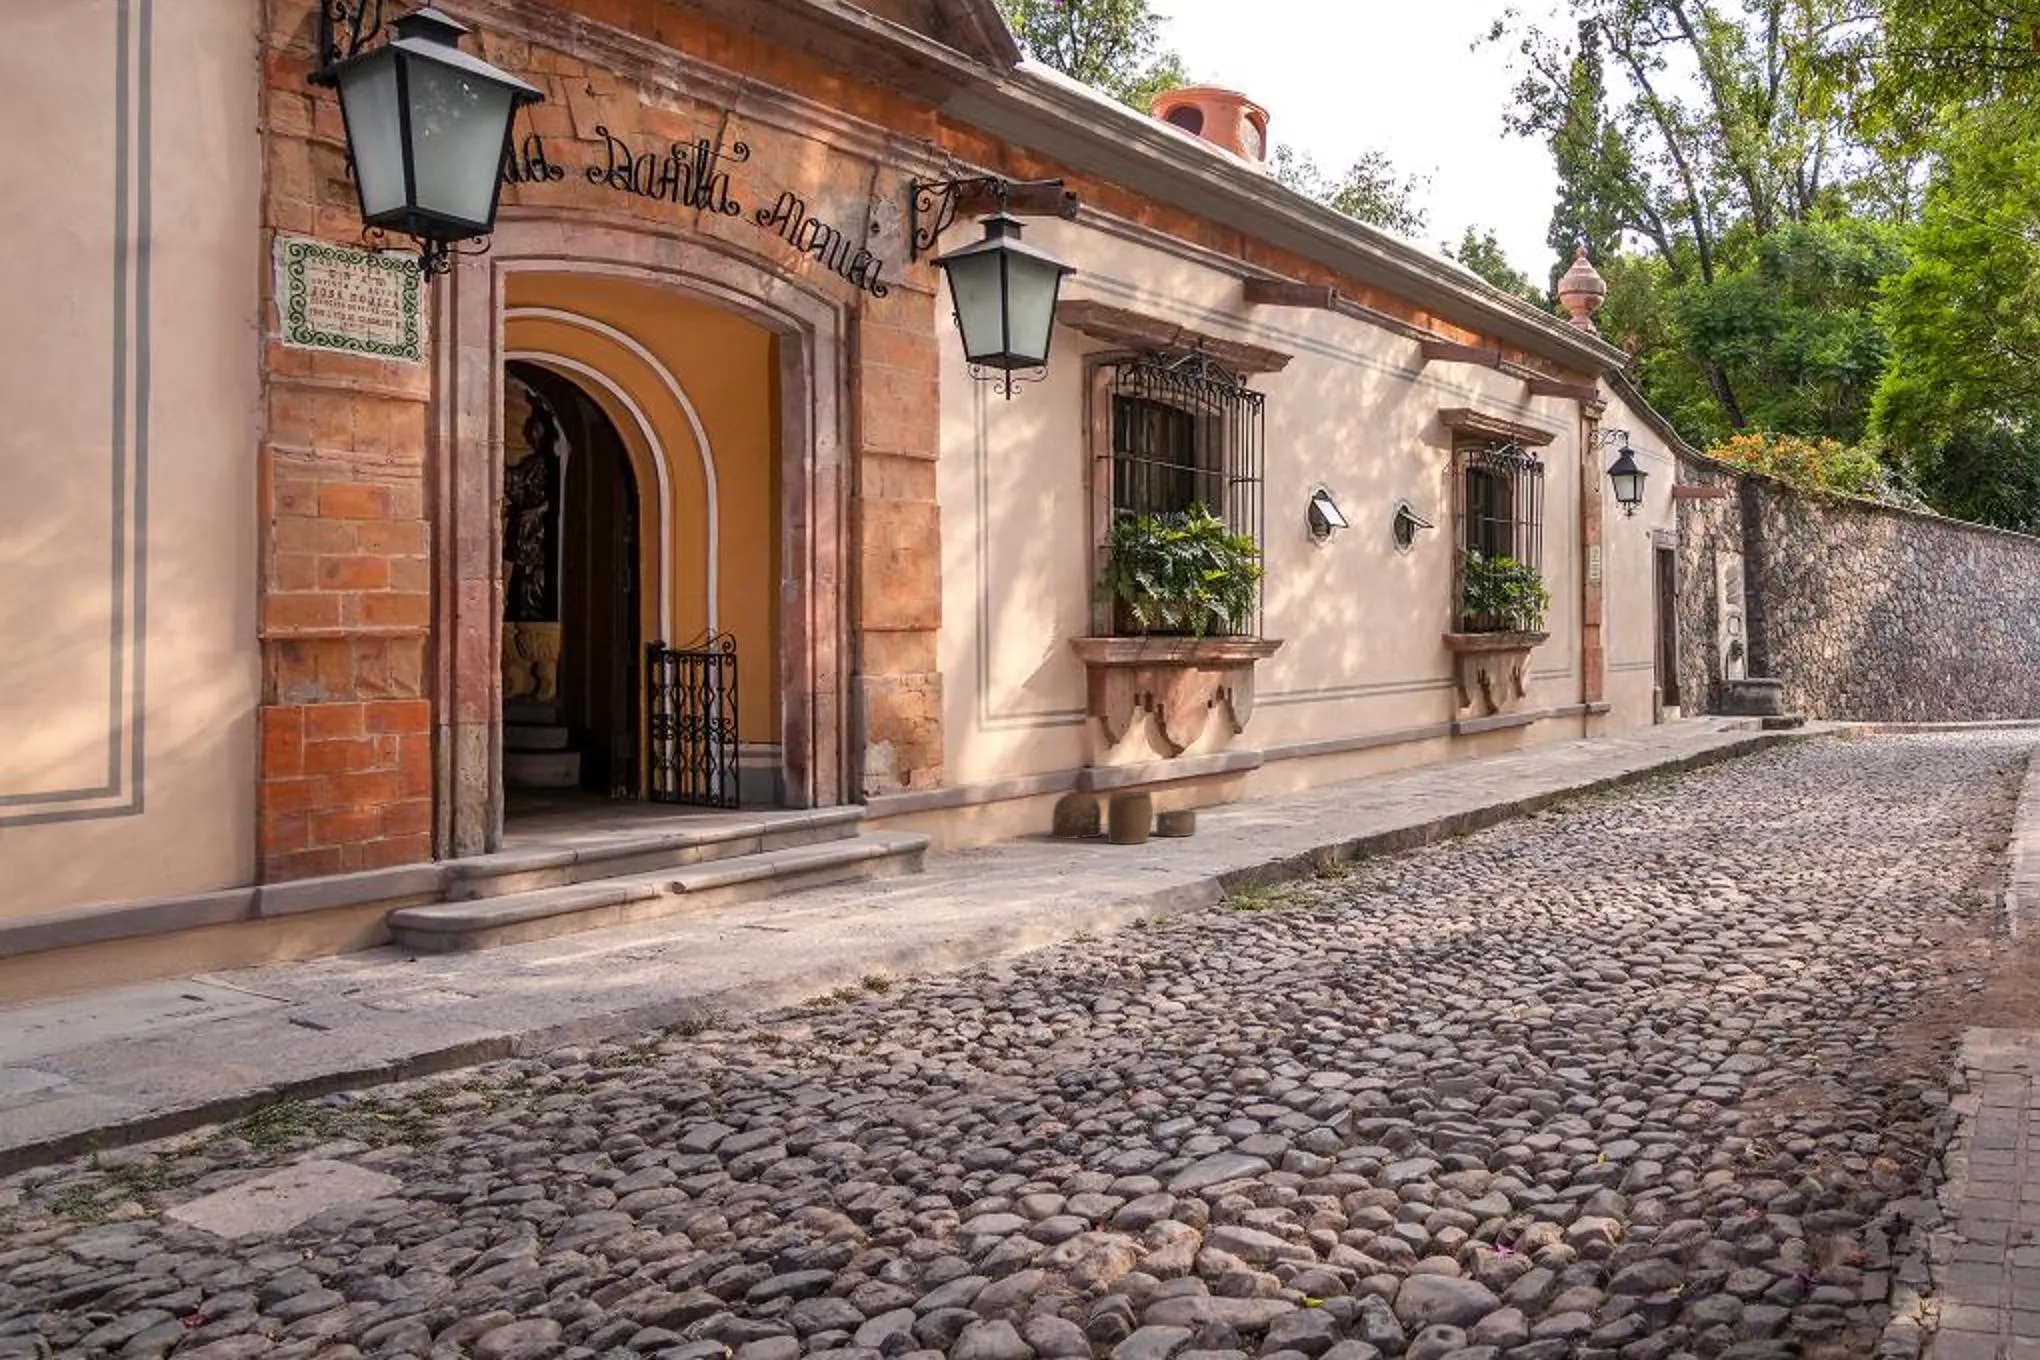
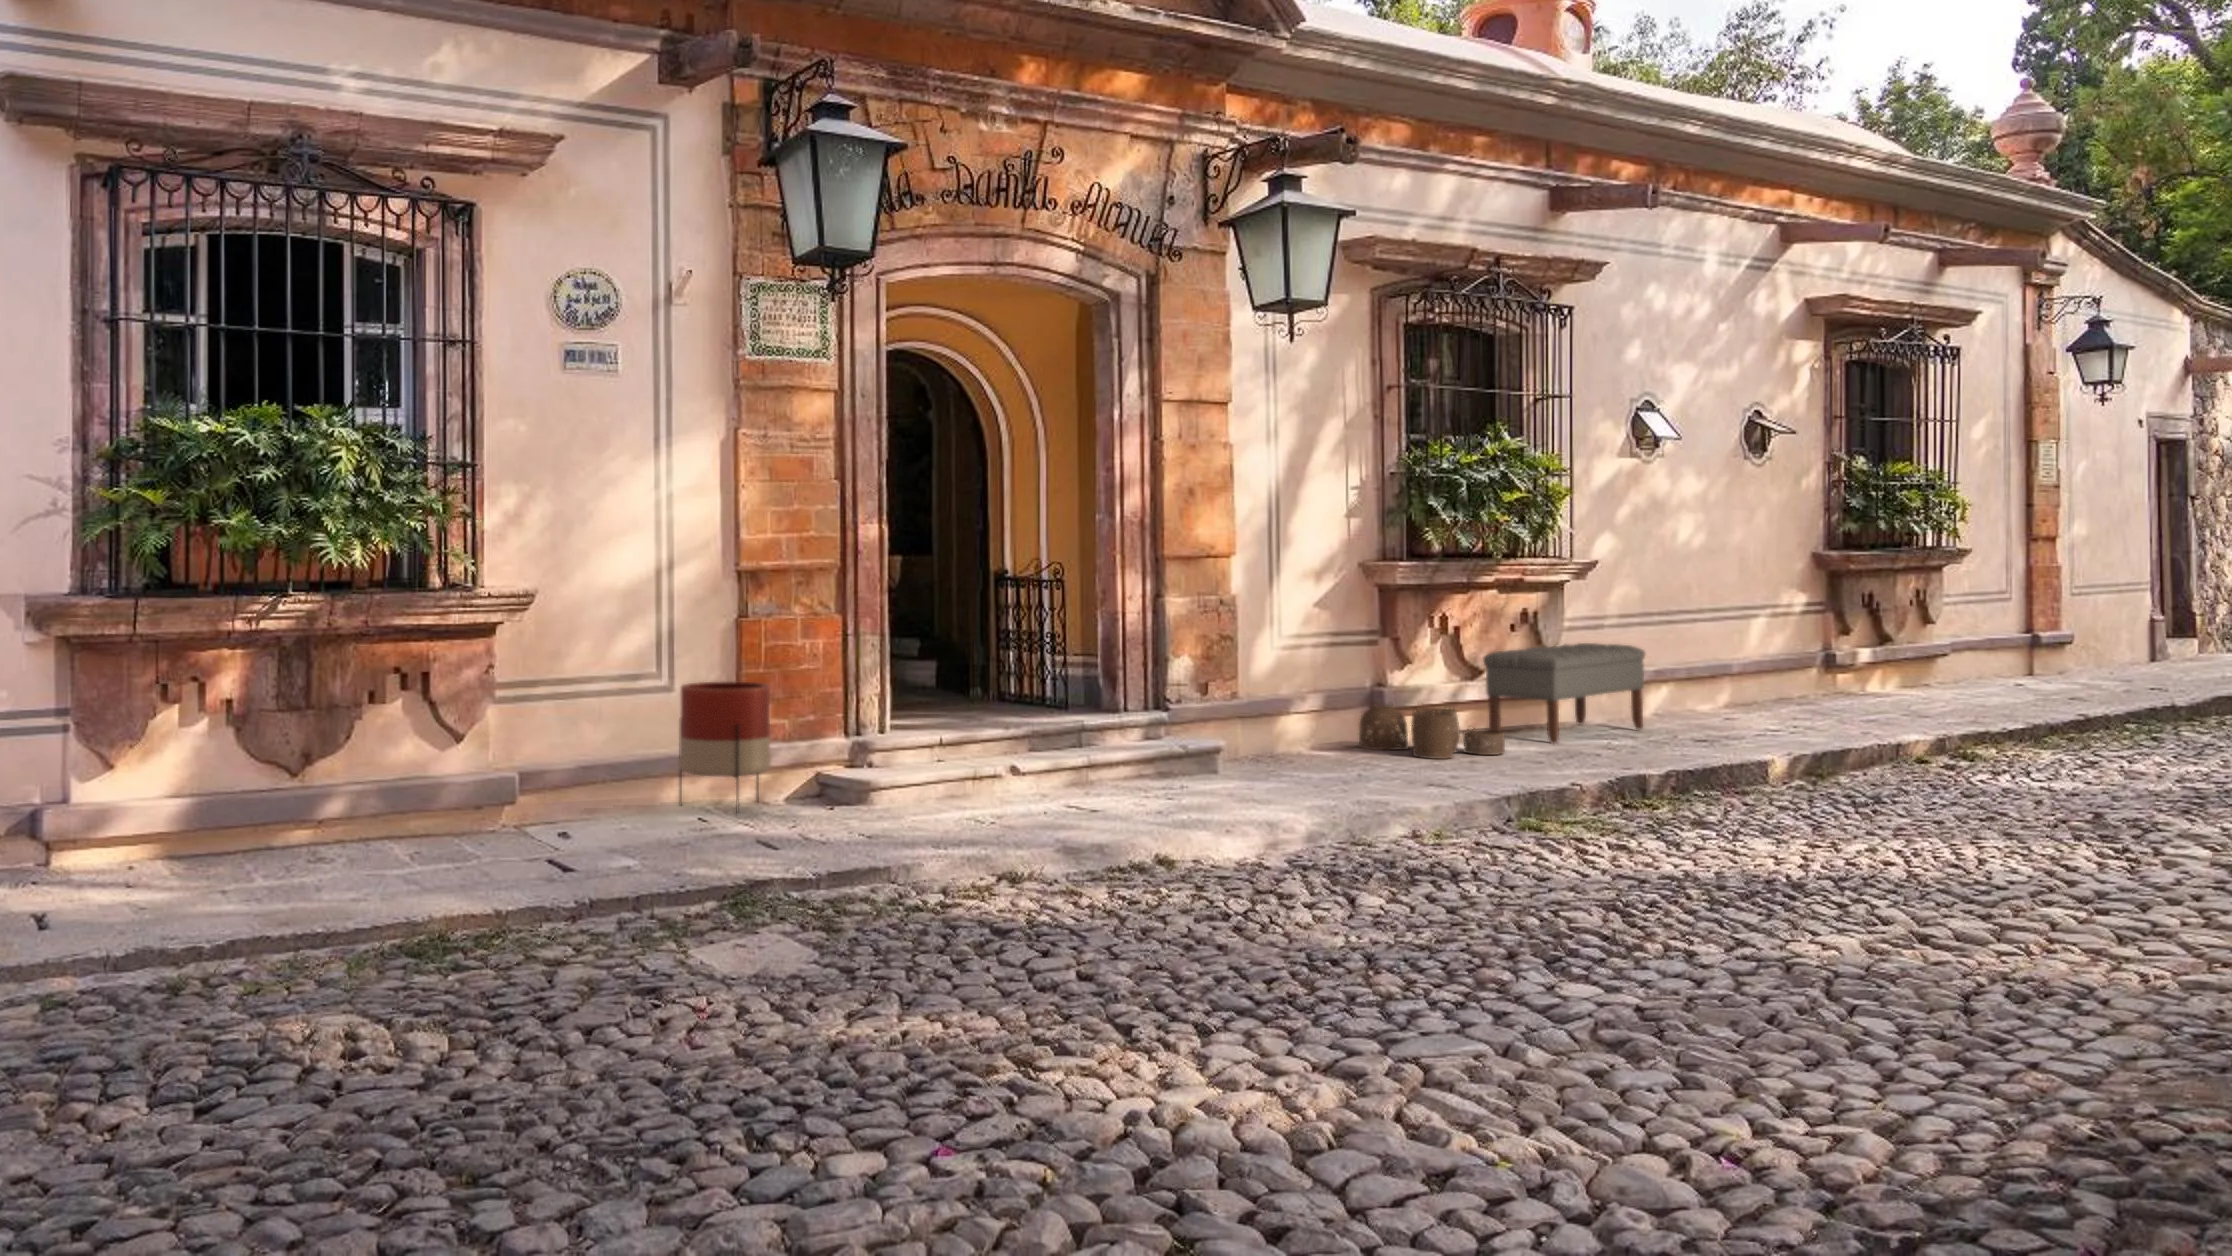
bench: none [1173,720,1315,821] -> present [1484,643,1645,744]
planter: none [192,806,348,986] -> present [679,681,771,813]

